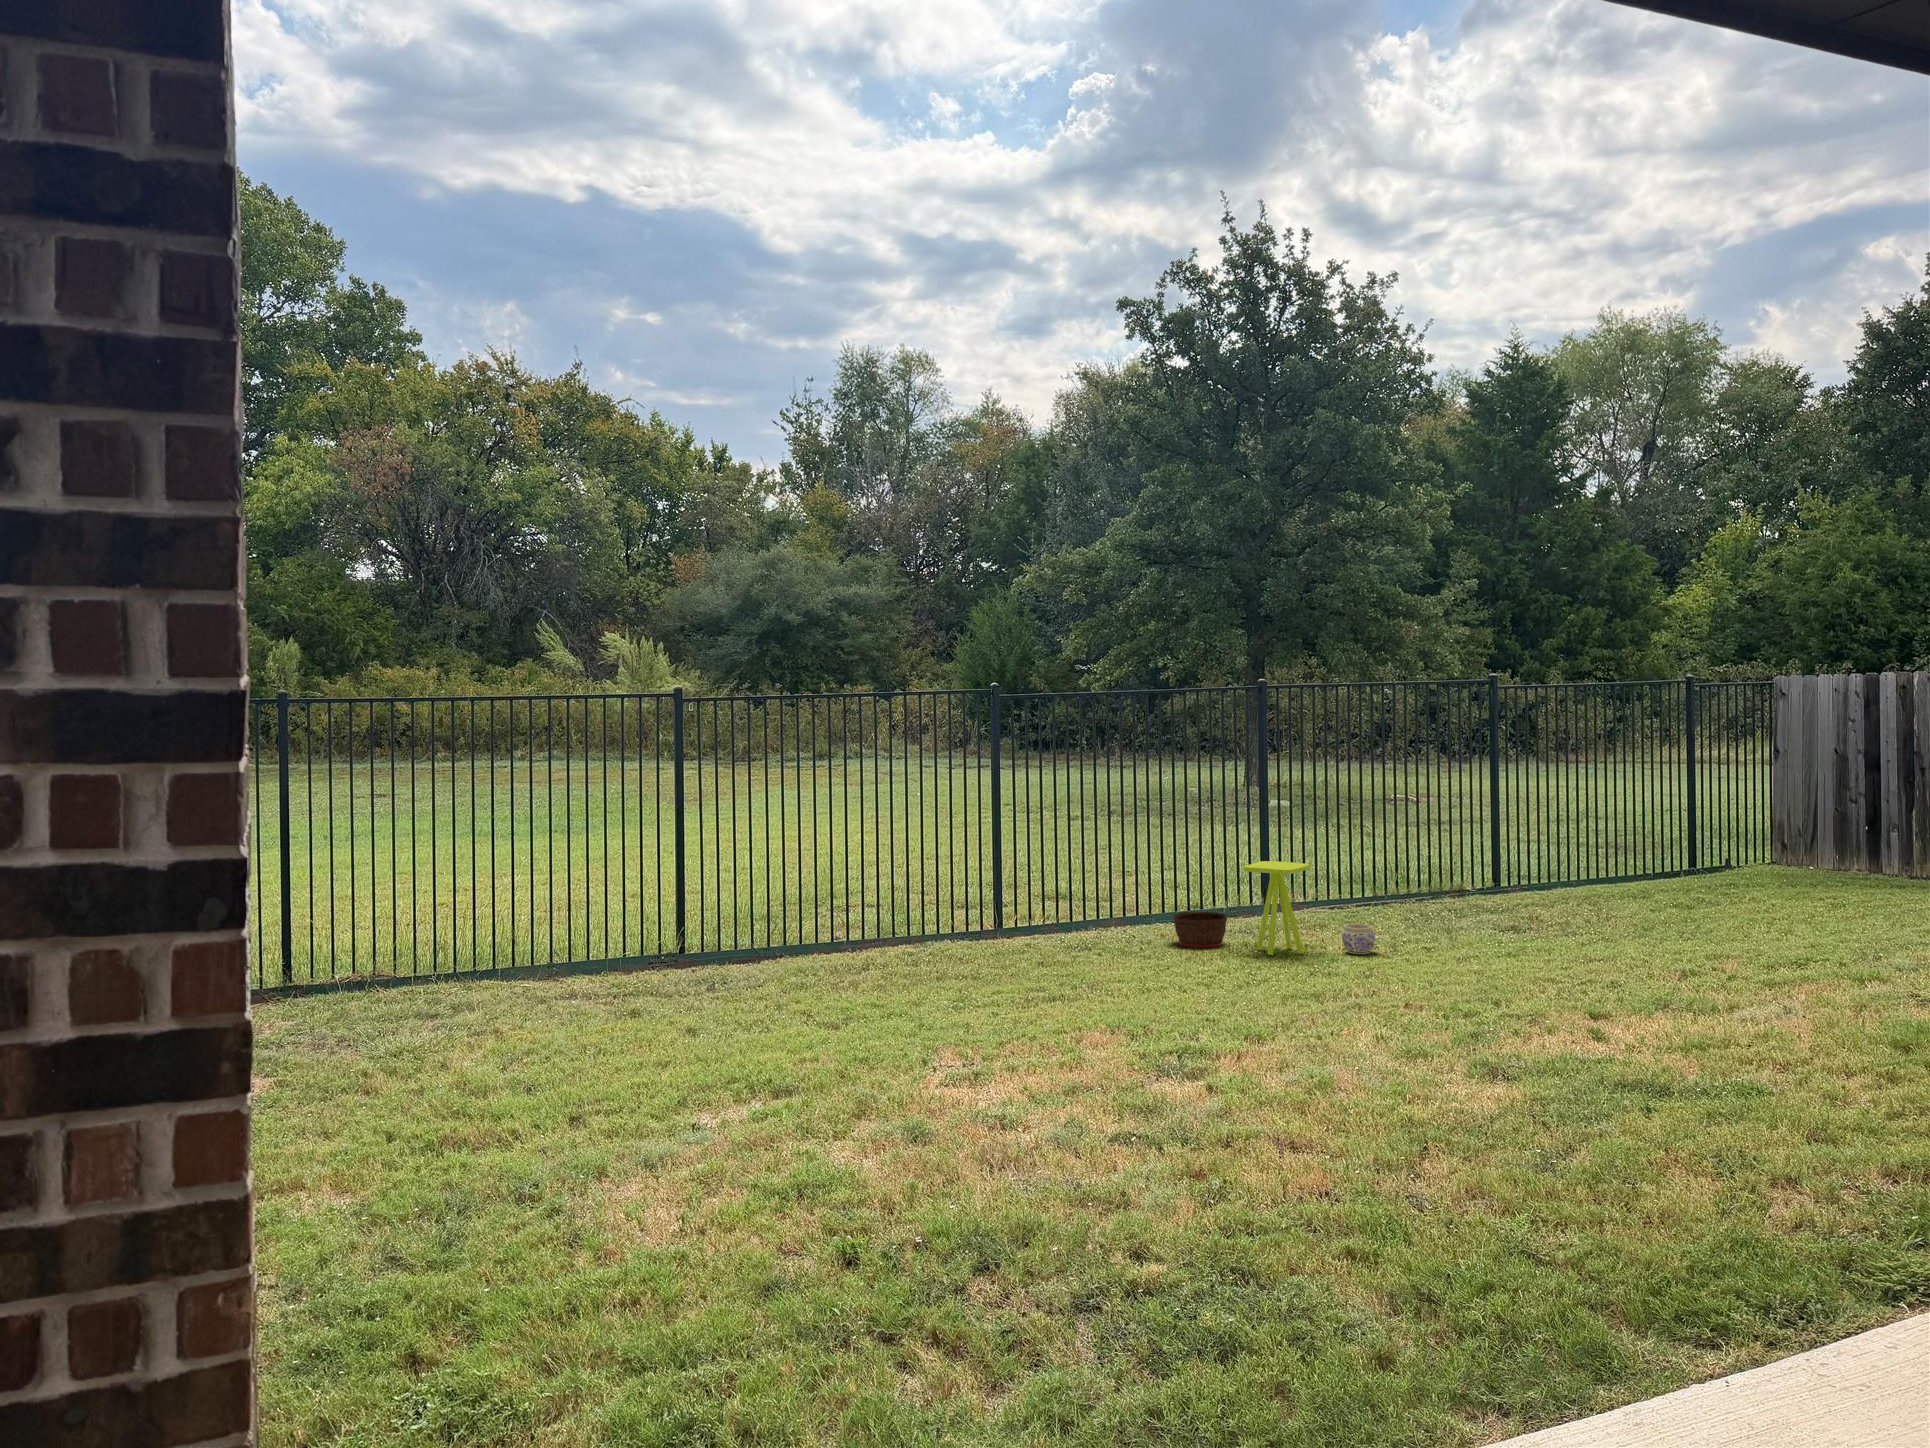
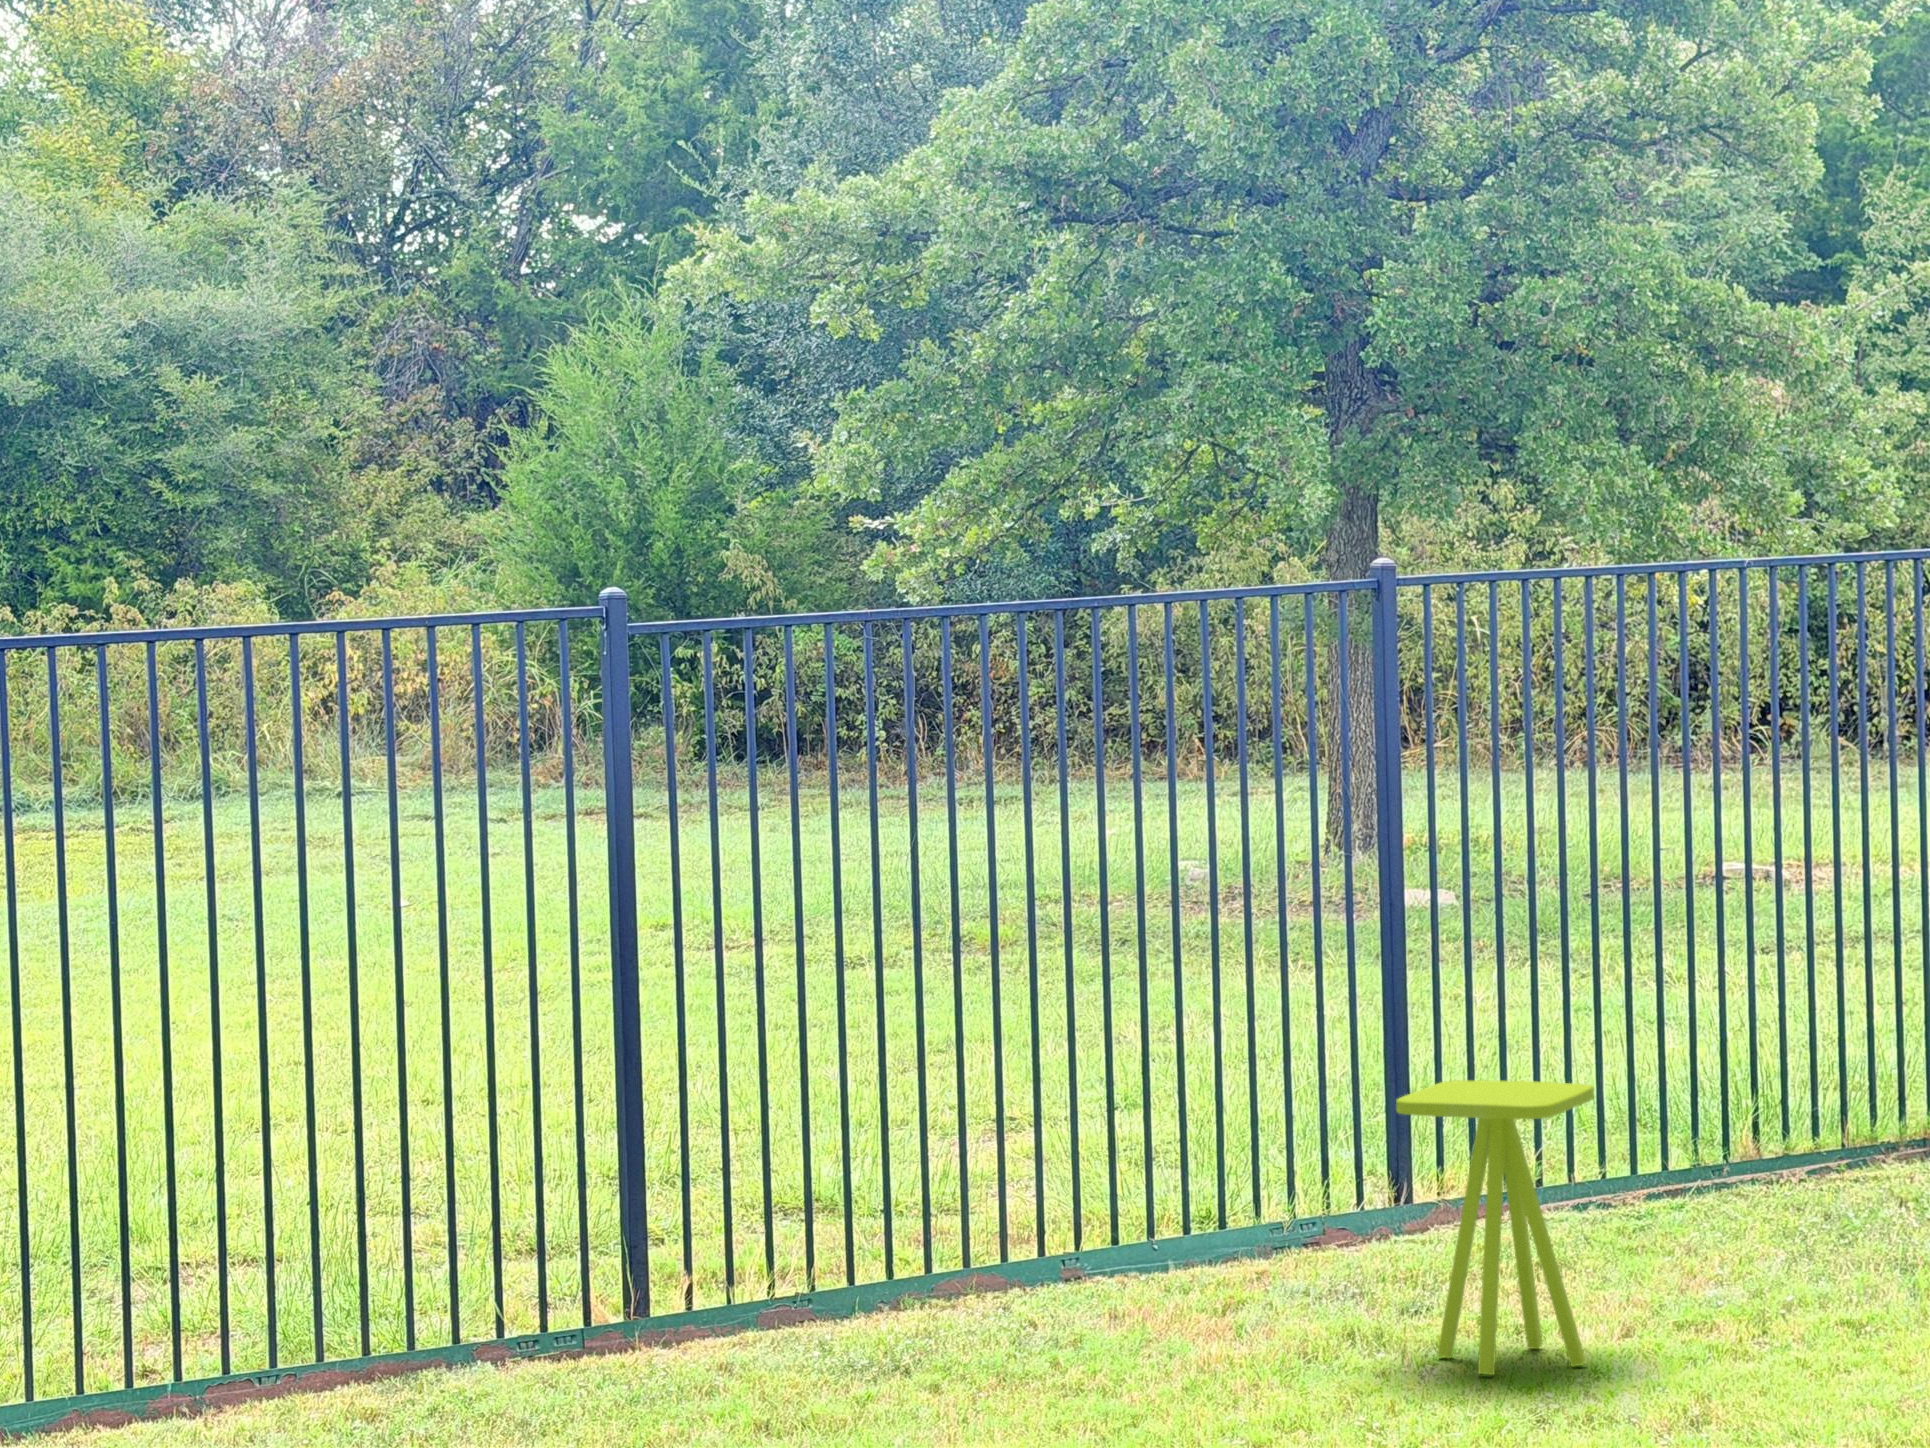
basket: present [1173,911,1227,948] -> none [1176,1242,1342,1360]
planter: present [1342,924,1375,955] -> none [1694,1262,1797,1360]

